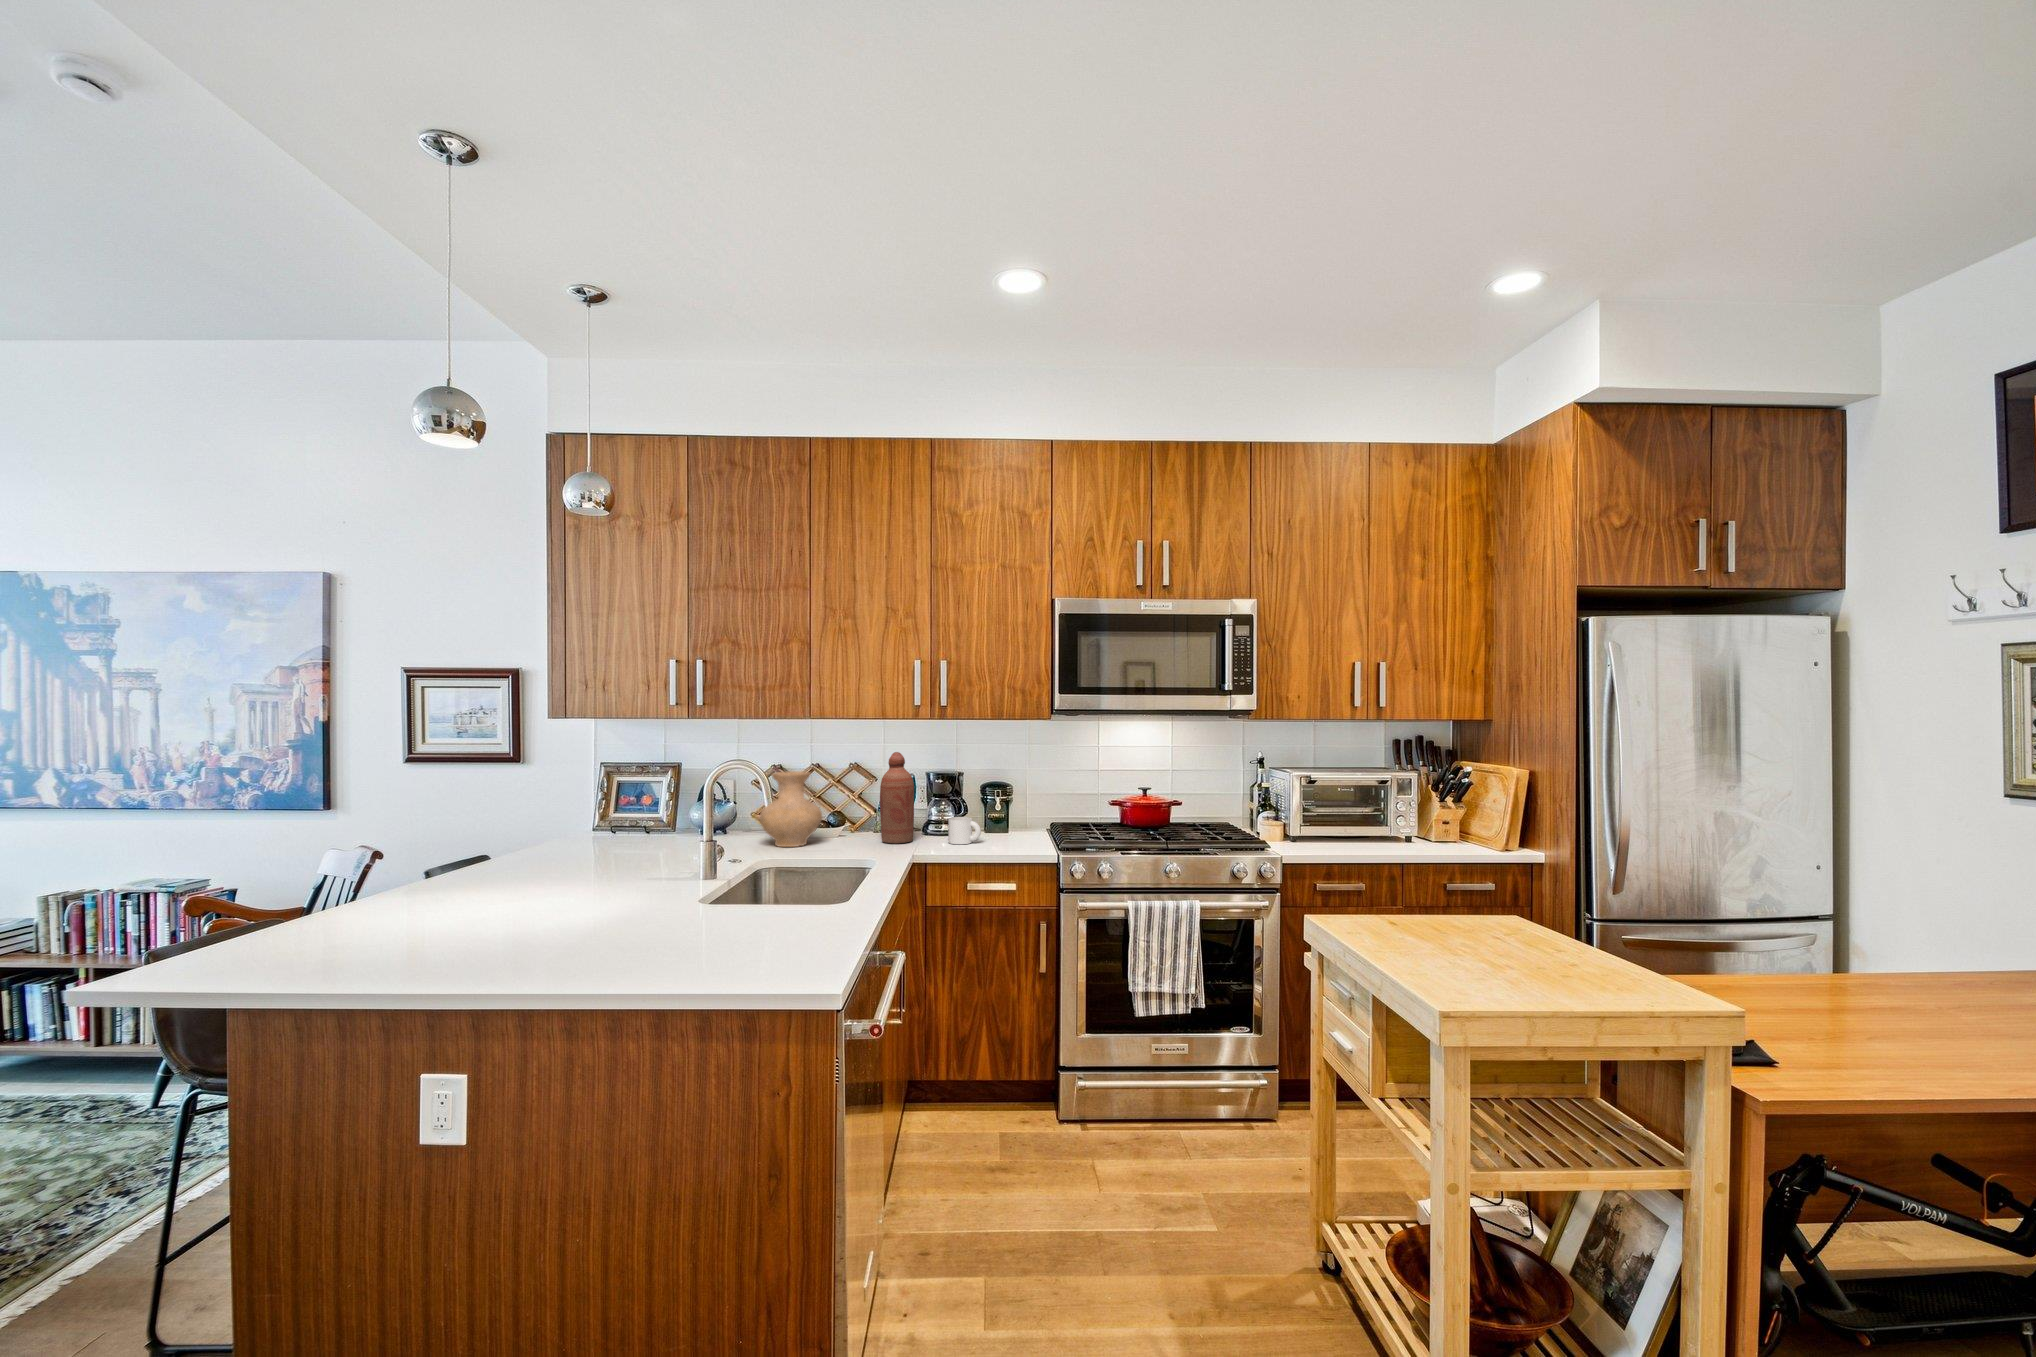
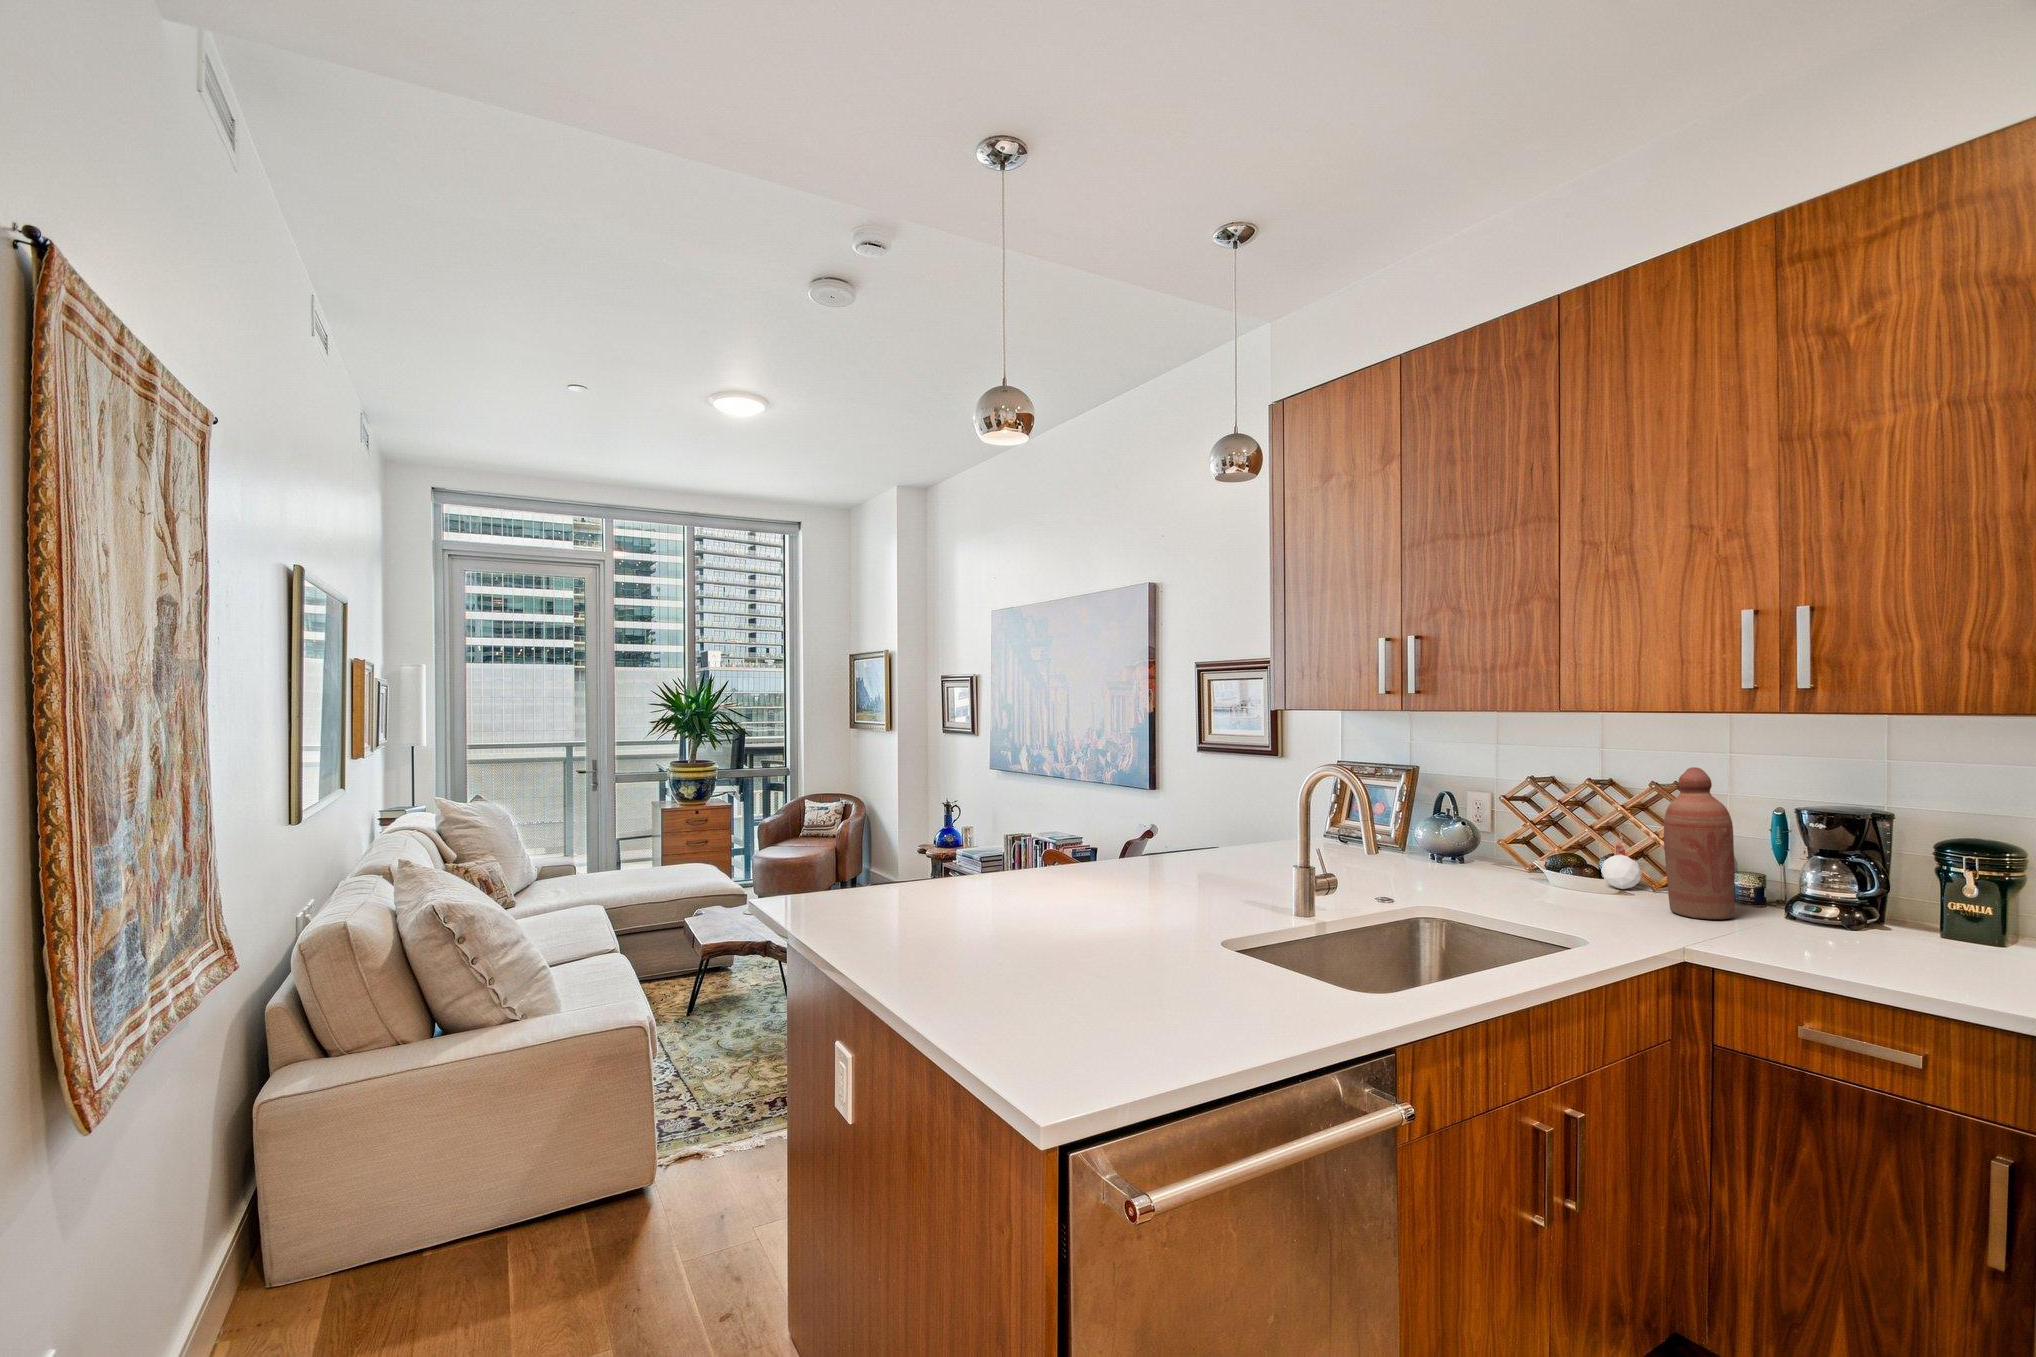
vase: present [759,771,822,847] -> none [1469,785,1568,893]
candle: none [830,797,852,836] -> present [1601,830,1642,889]
mug: present [948,817,981,844] -> none [1801,891,1877,945]

